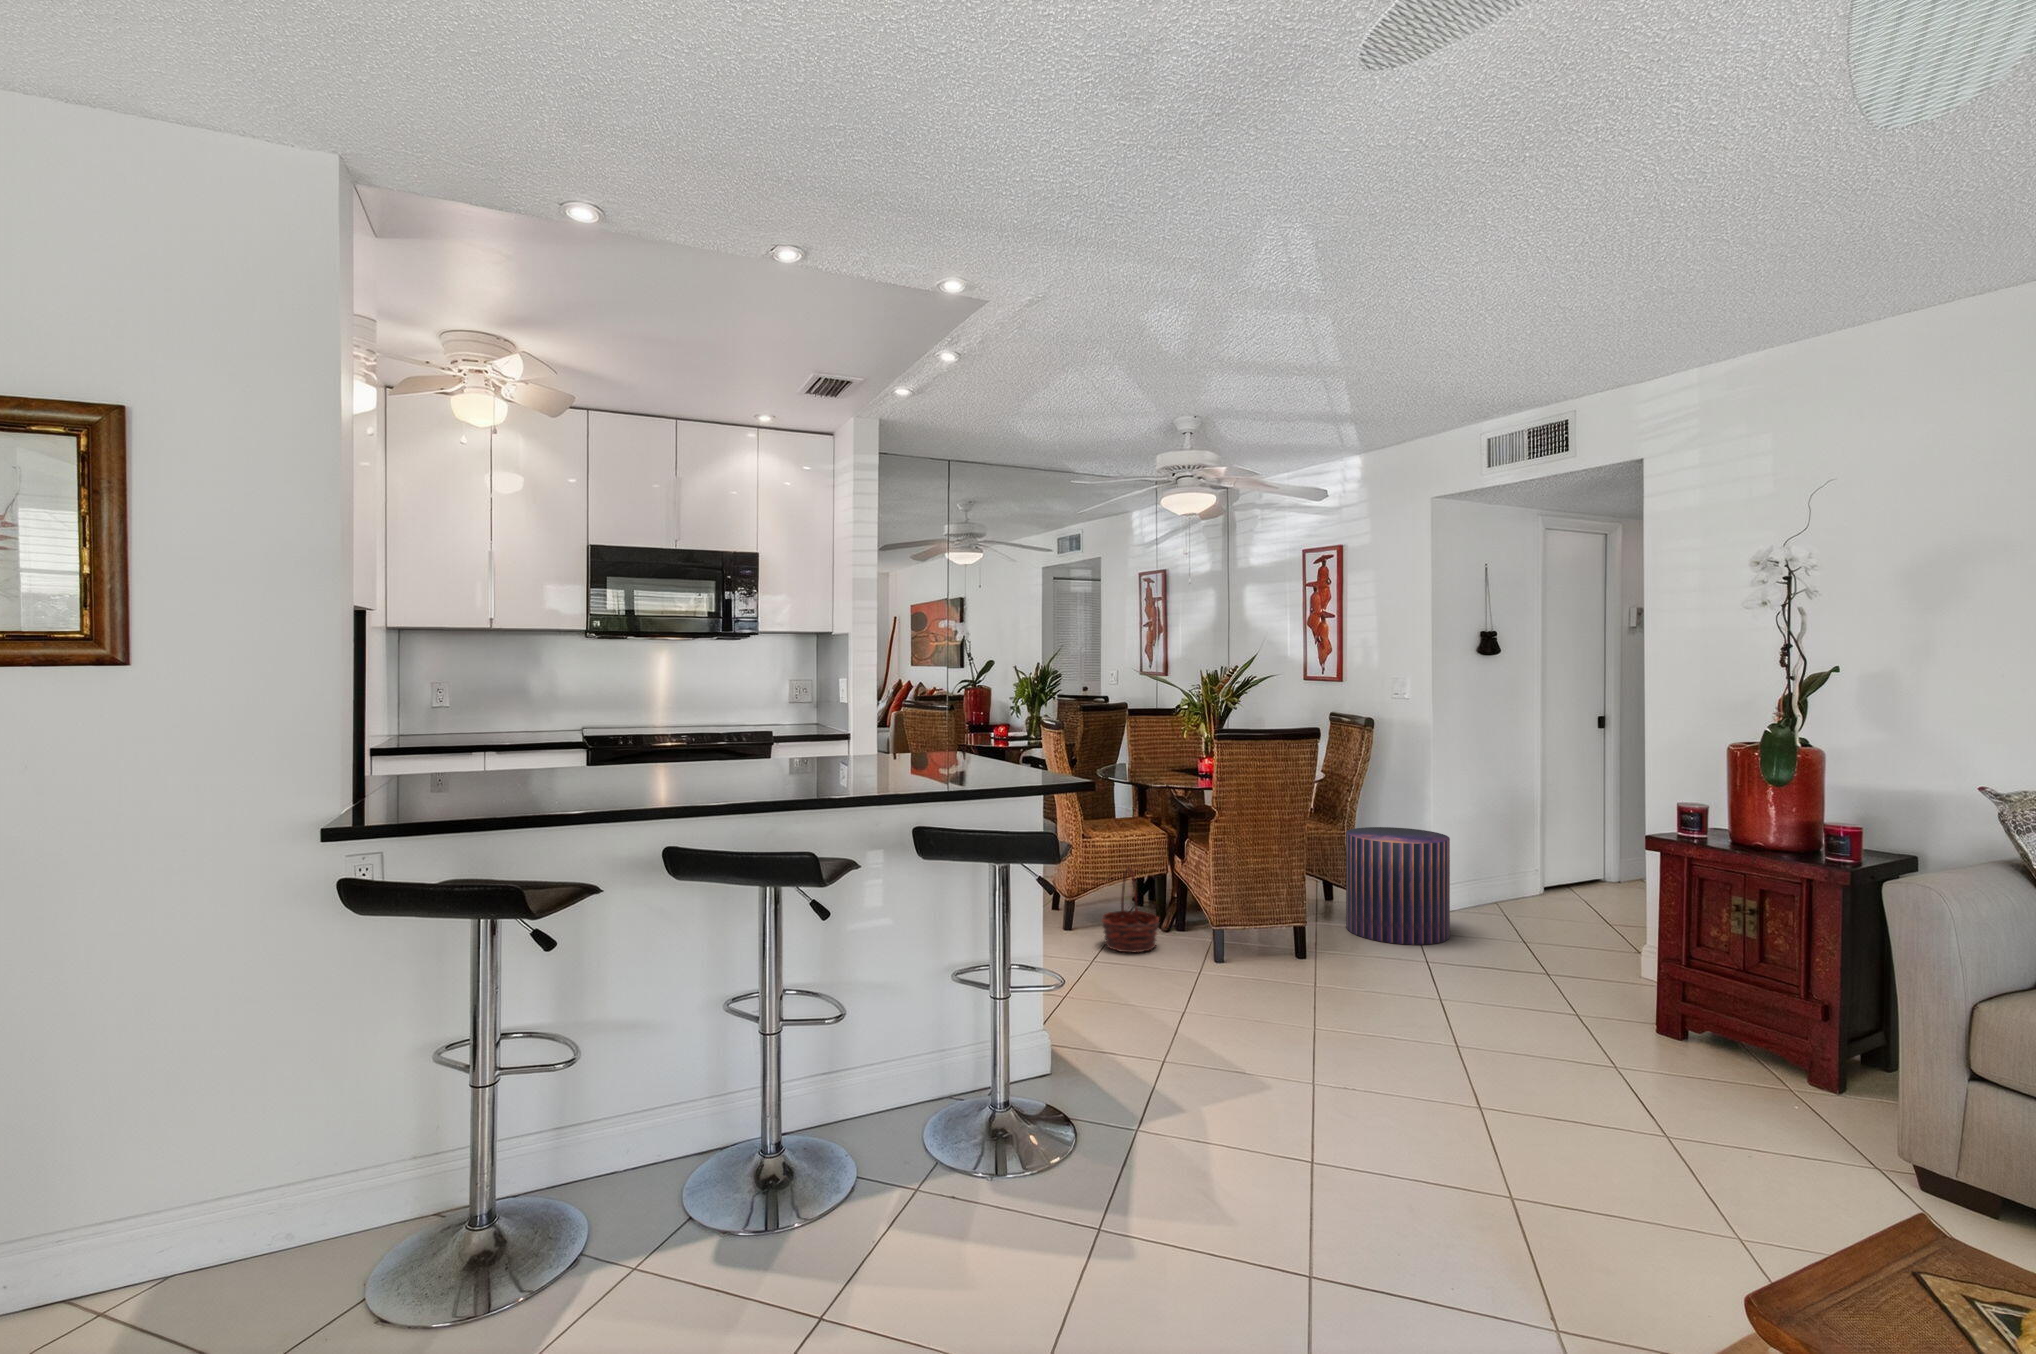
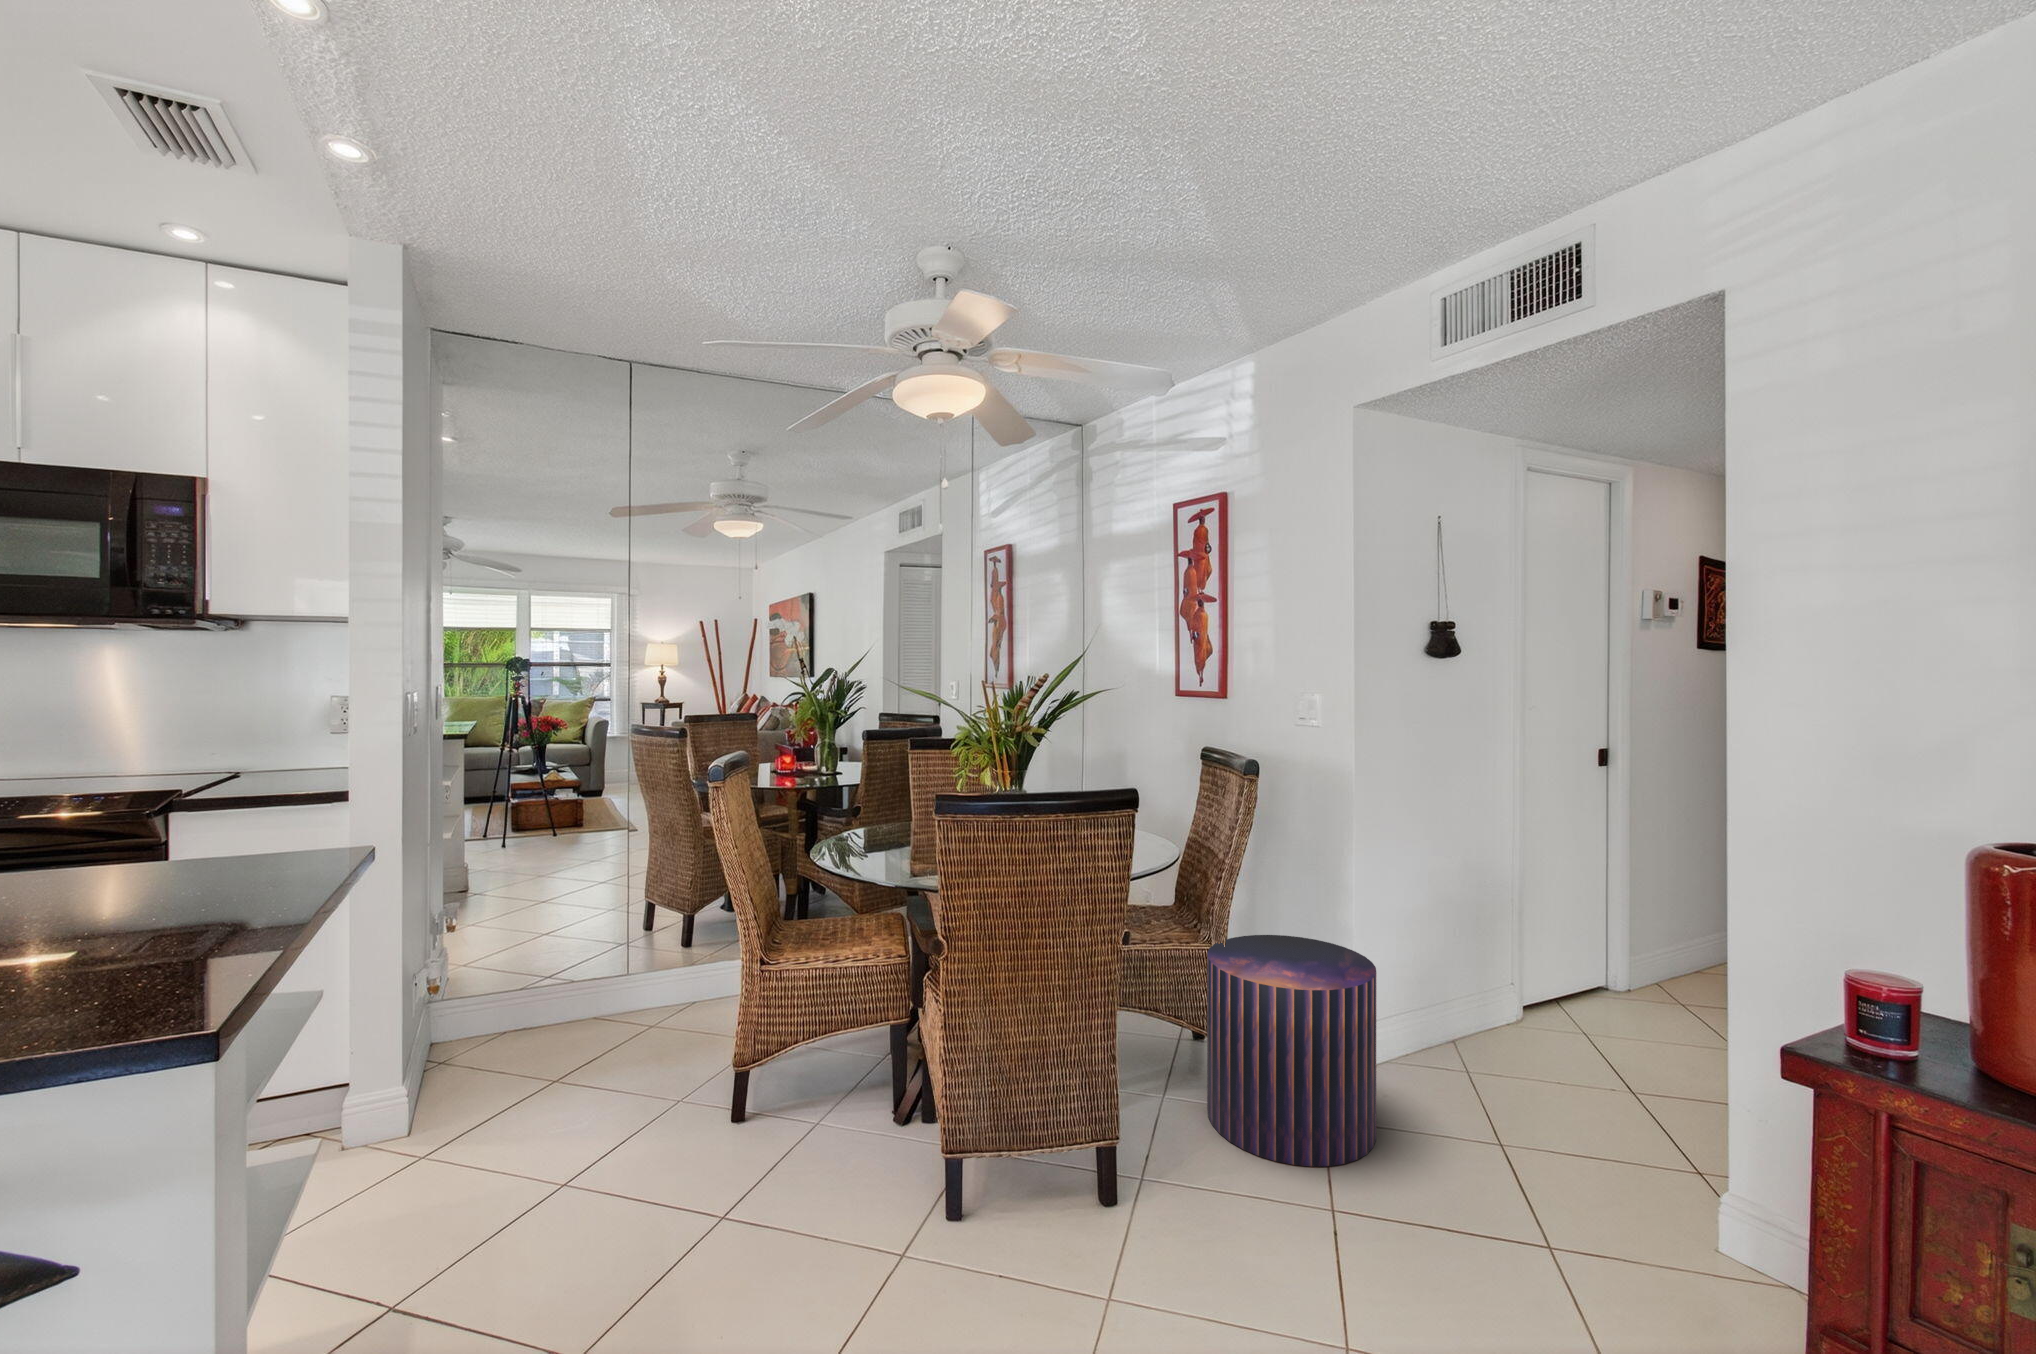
basket: present [1102,867,1159,952] -> none [761,1031,868,1196]

